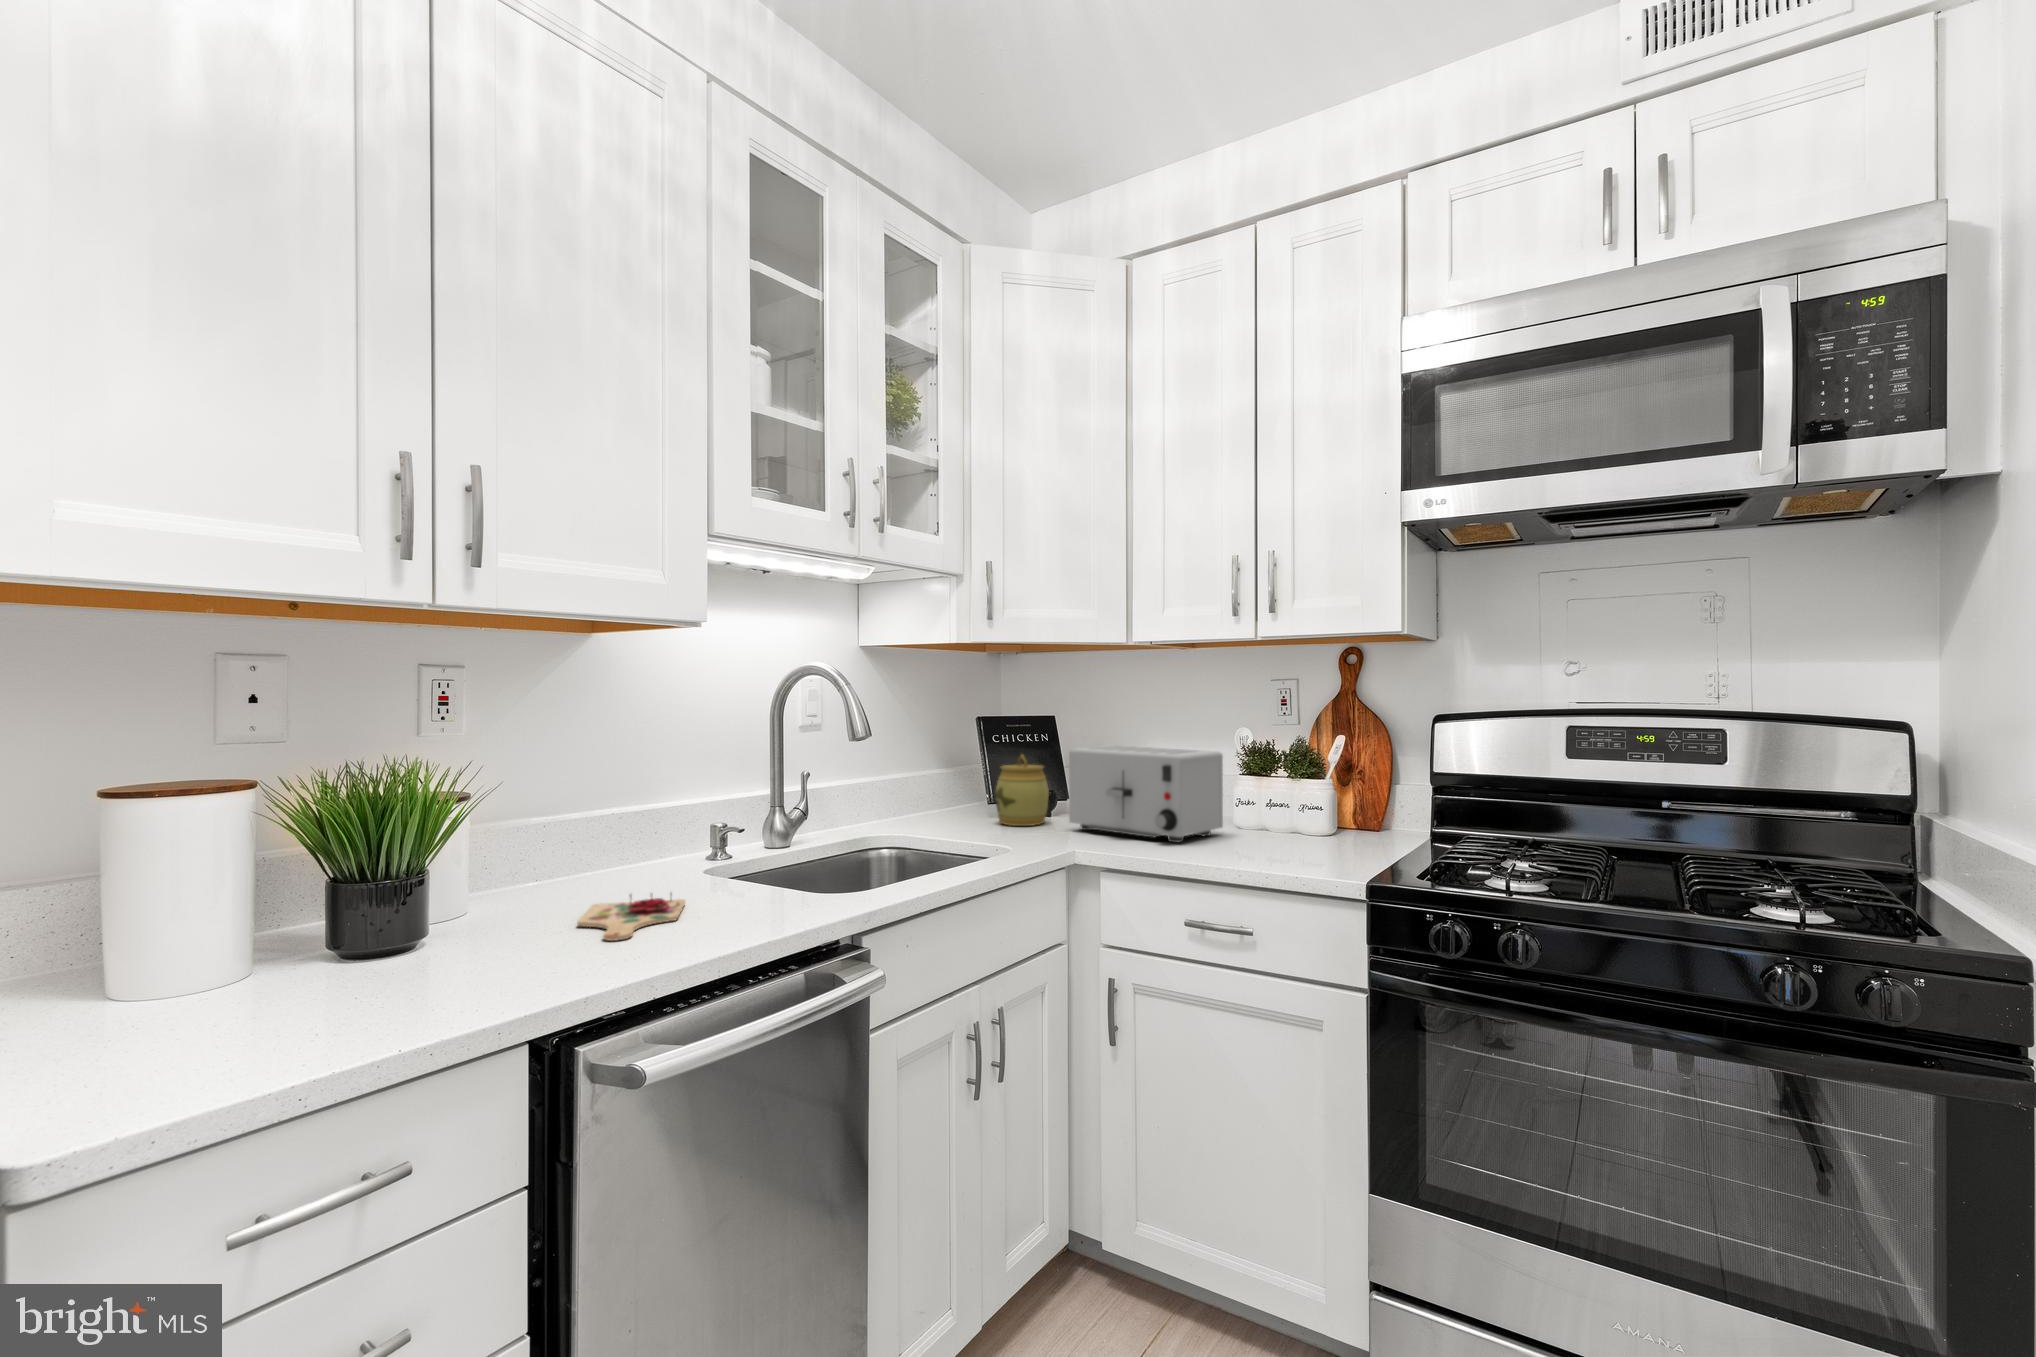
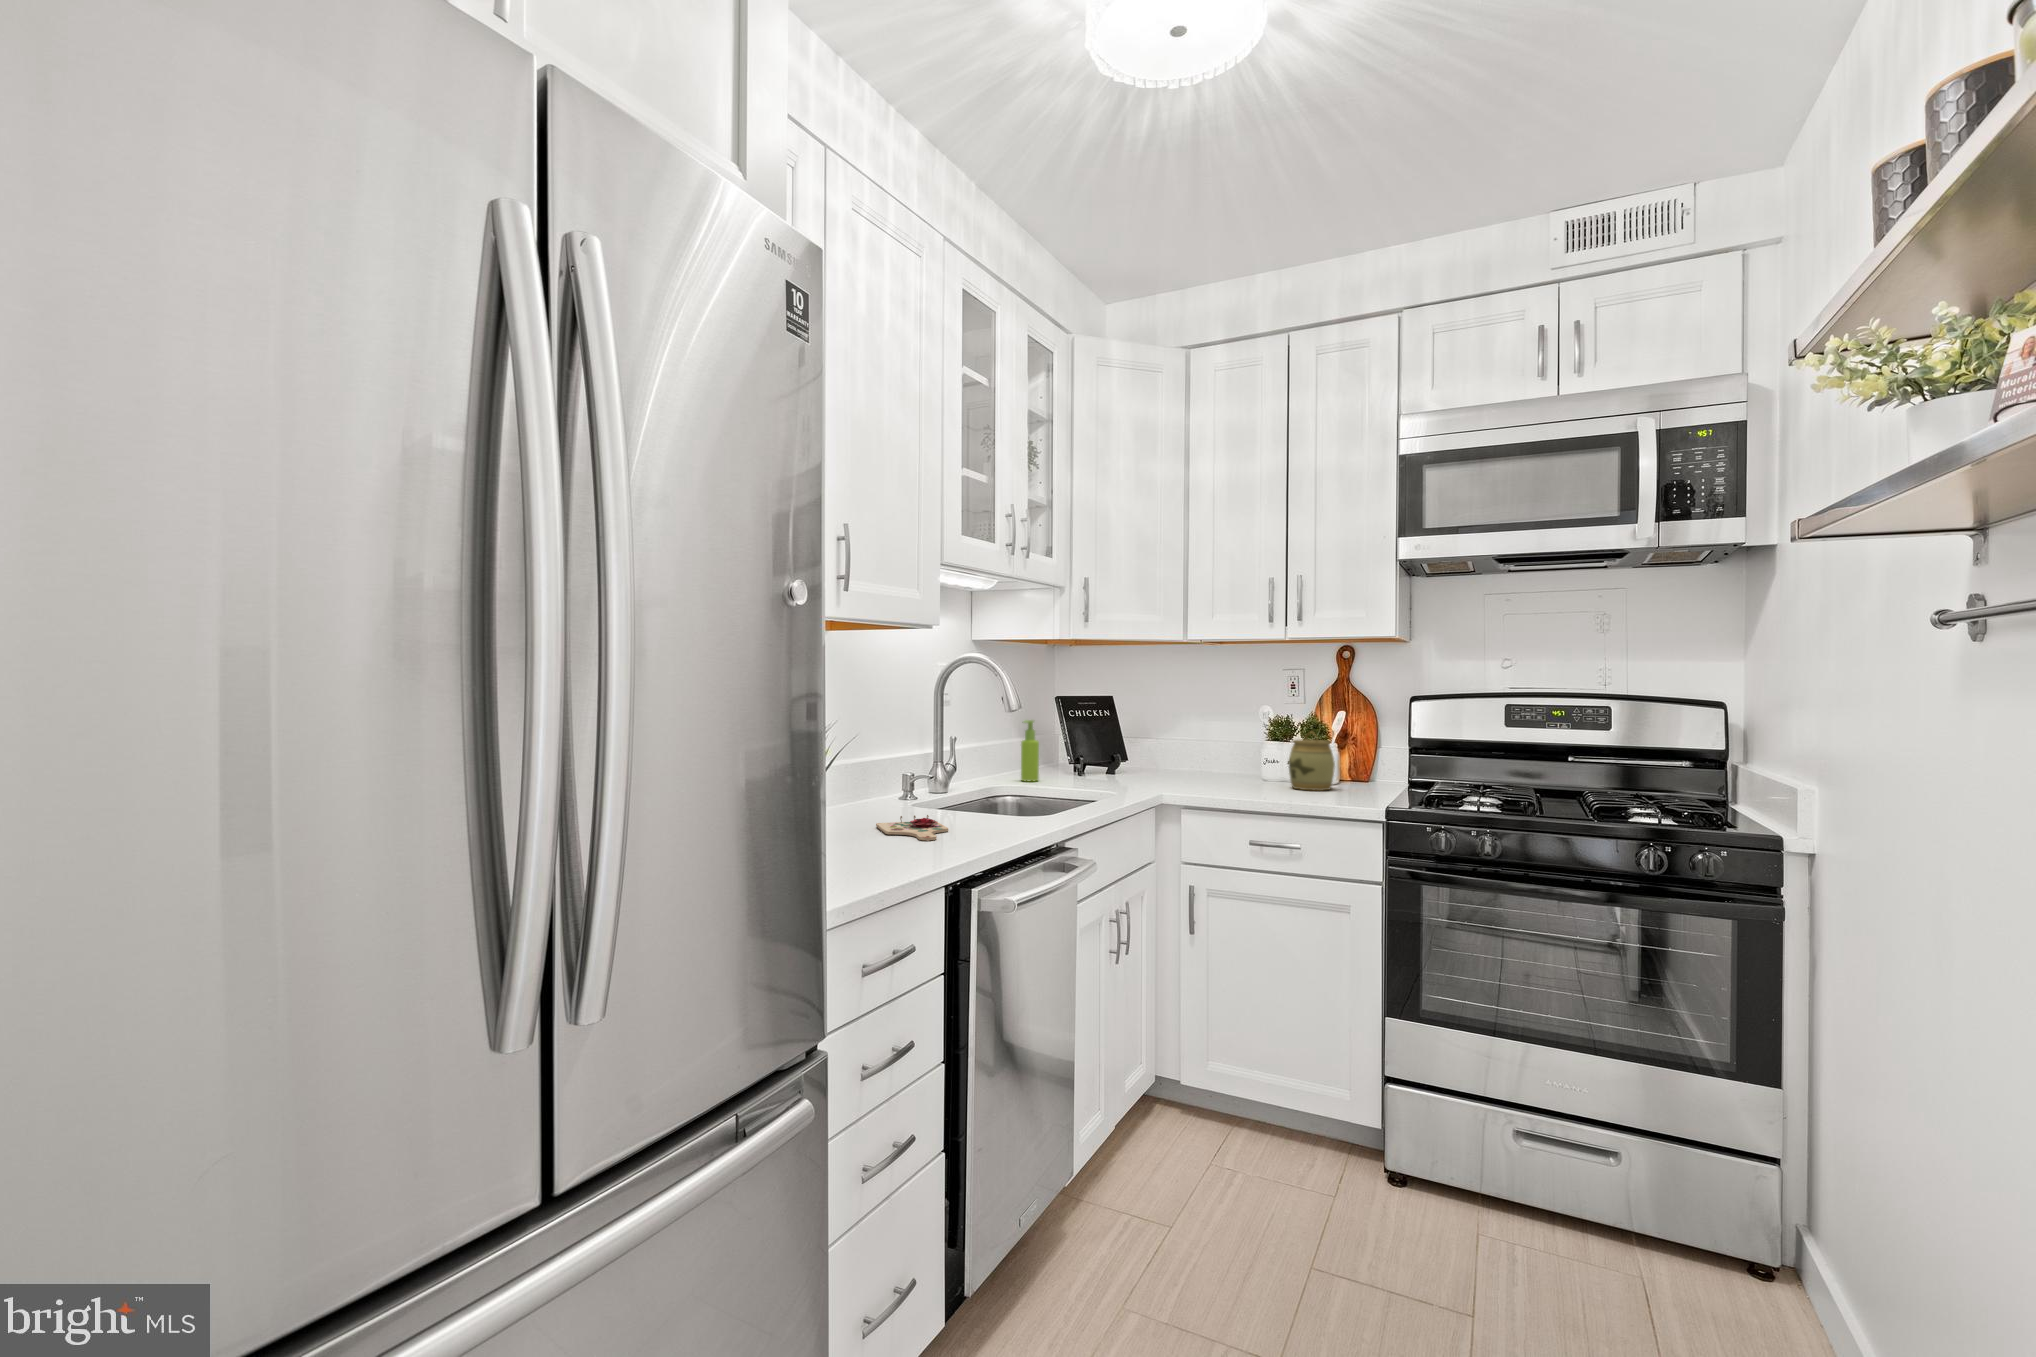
toaster: present [1069,746,1223,842] -> none [1138,720,1257,790]
soap dispenser: none [924,747,948,826] -> present [1021,720,1039,782]
jar: present [995,755,1049,826] -> present [1288,731,1335,791]

